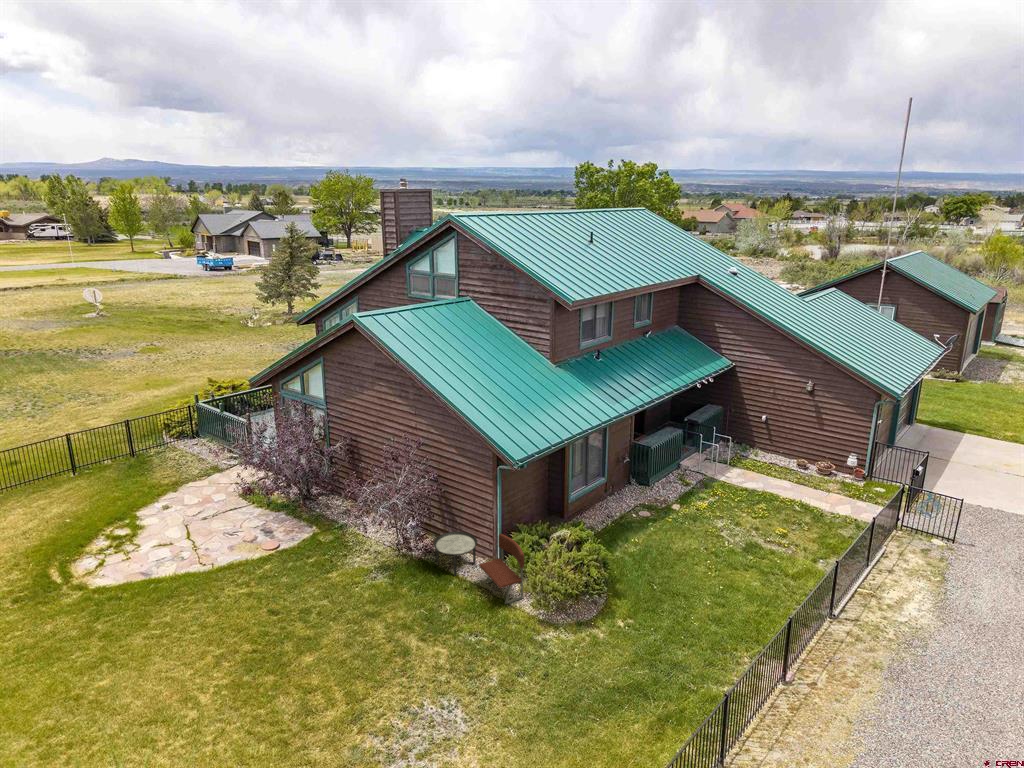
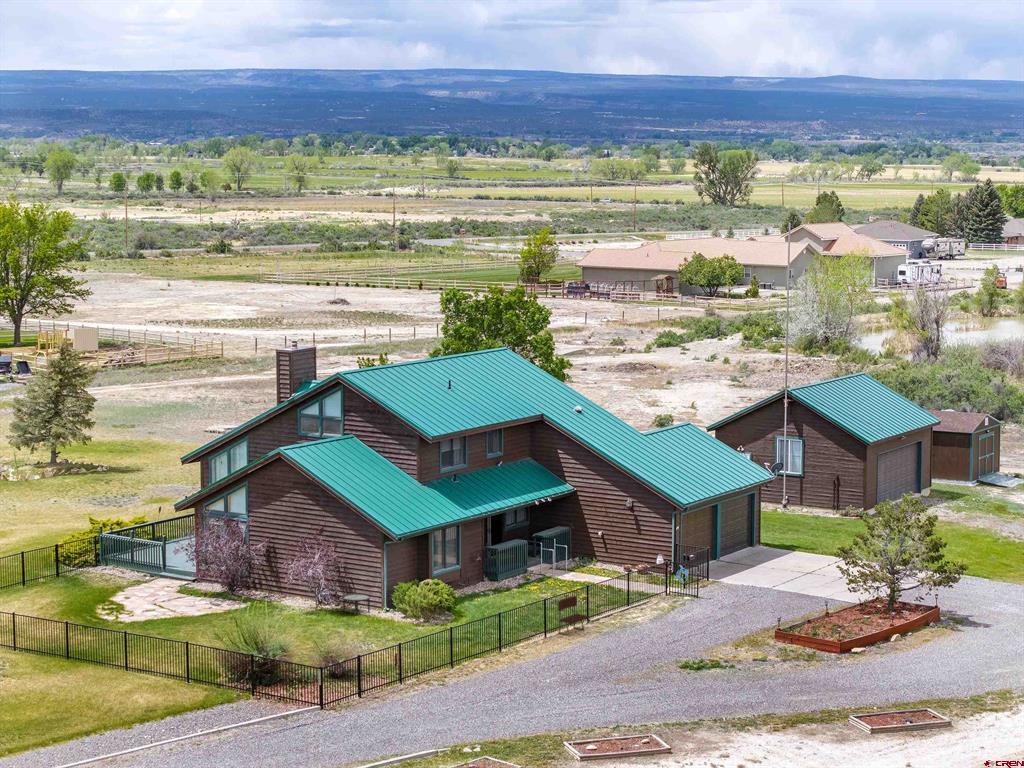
bench: present [479,534,524,604] -> present [558,596,589,635]

